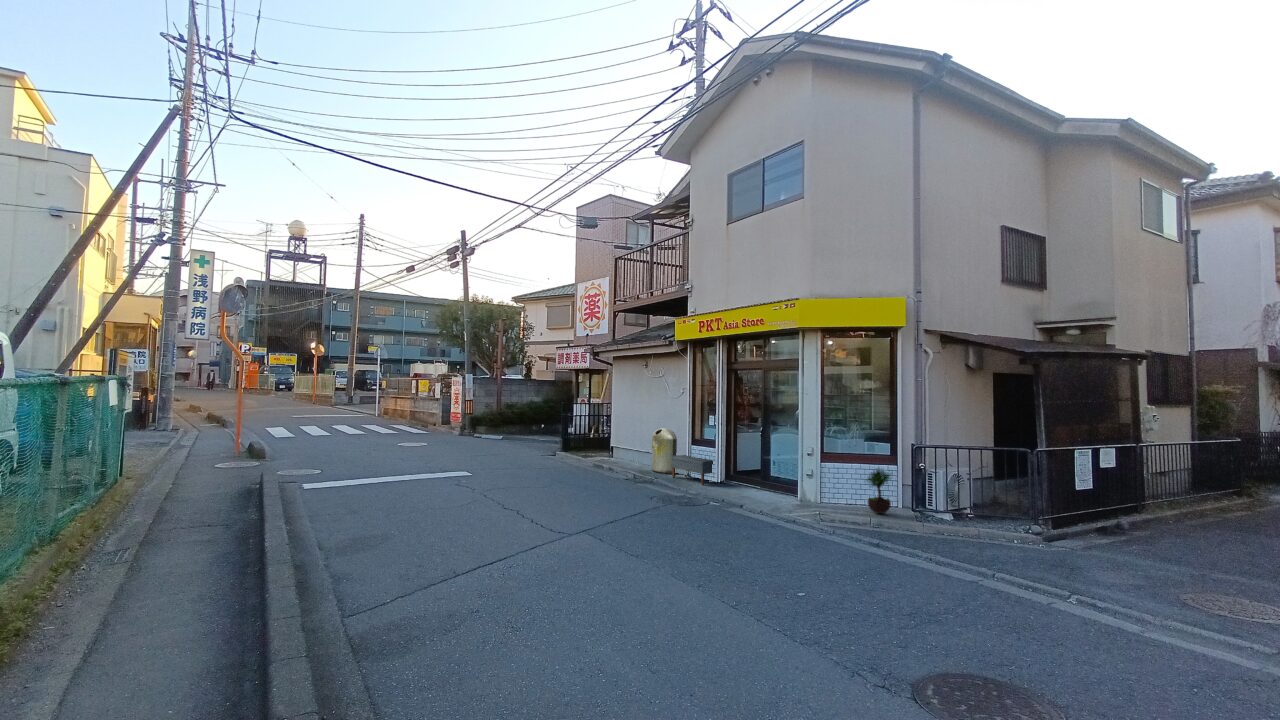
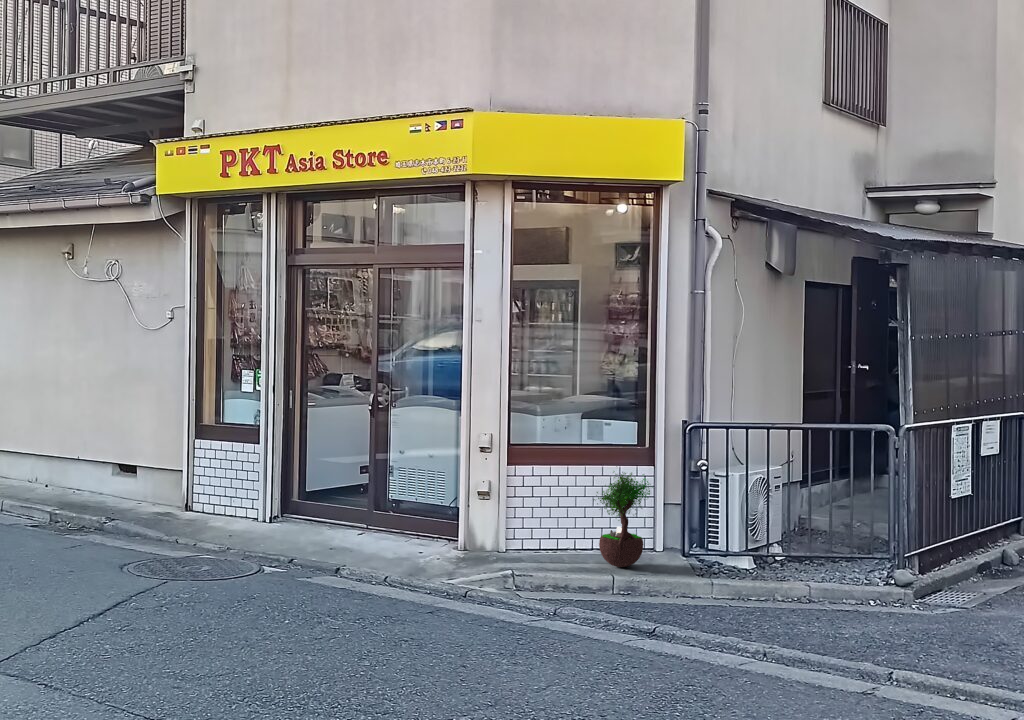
trash can: present [652,428,677,474] -> none [94,404,160,511]
bench: present [672,455,716,485] -> none [151,465,266,533]

